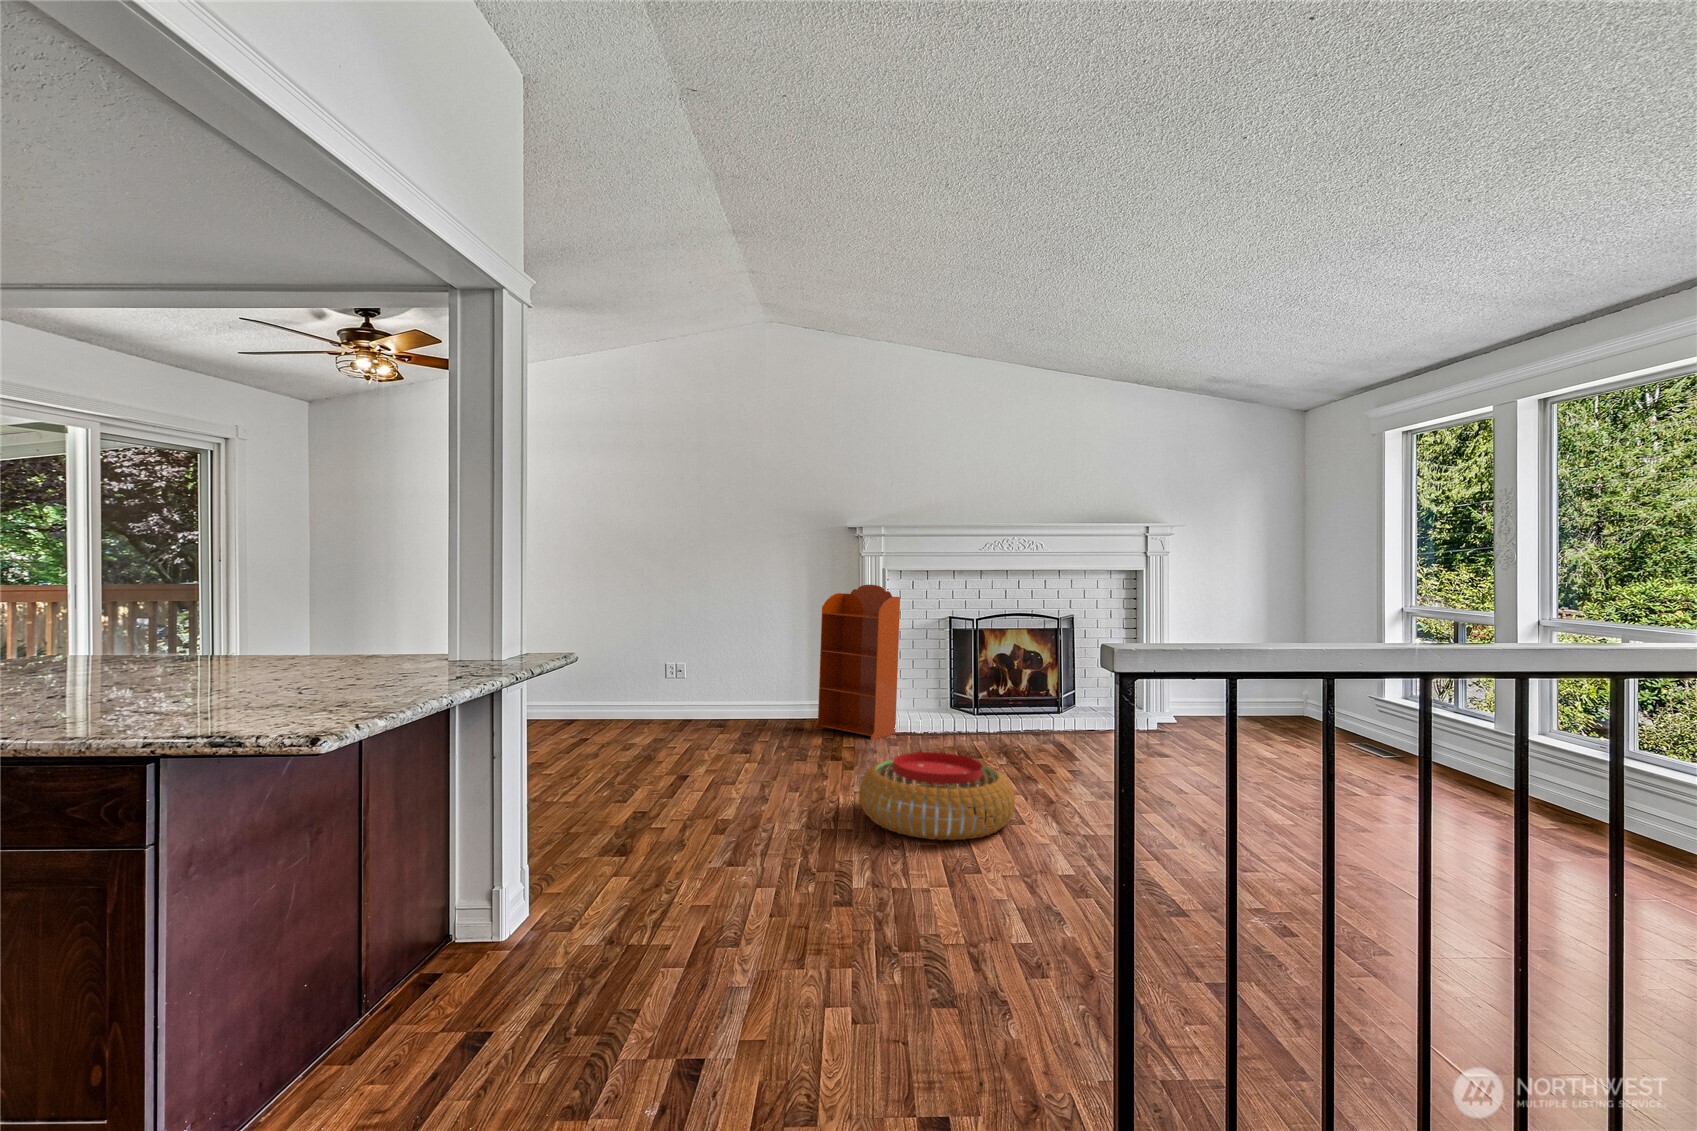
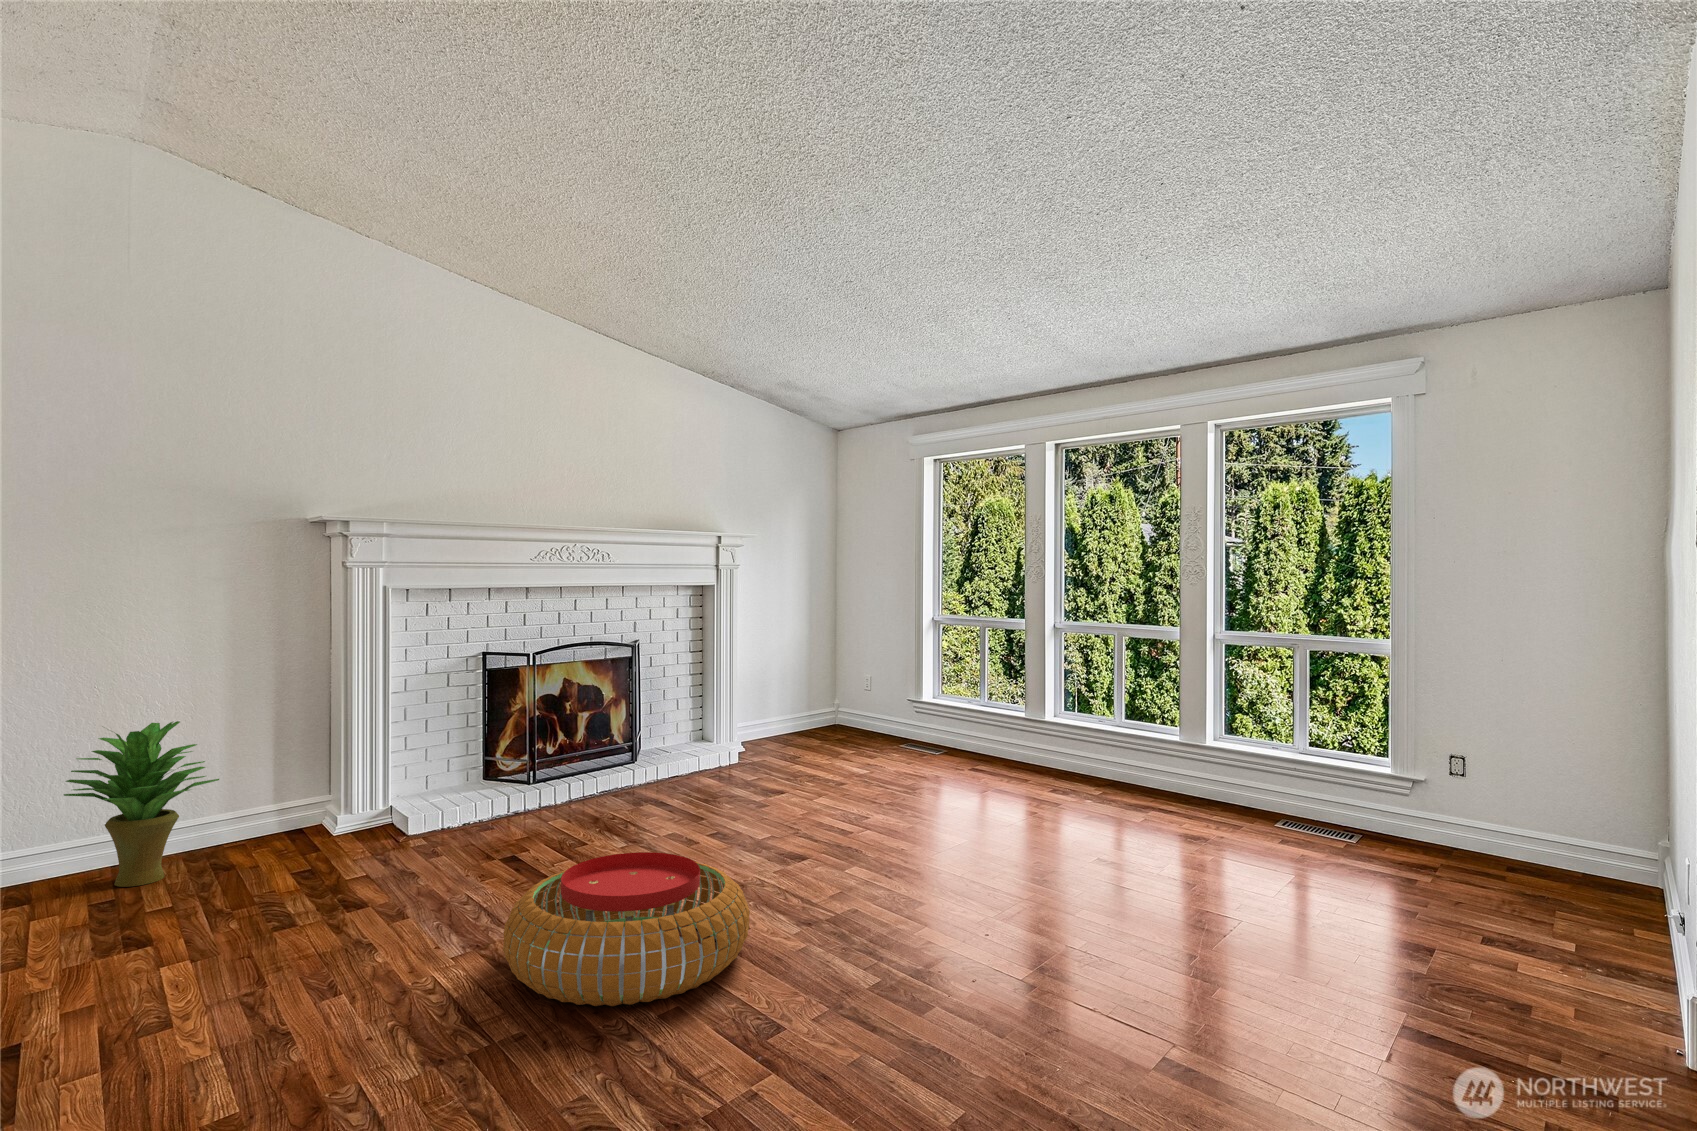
bookcase: present [814,585,900,740] -> none [258,611,419,856]
potted plant: none [730,642,796,731] -> present [64,721,219,887]

